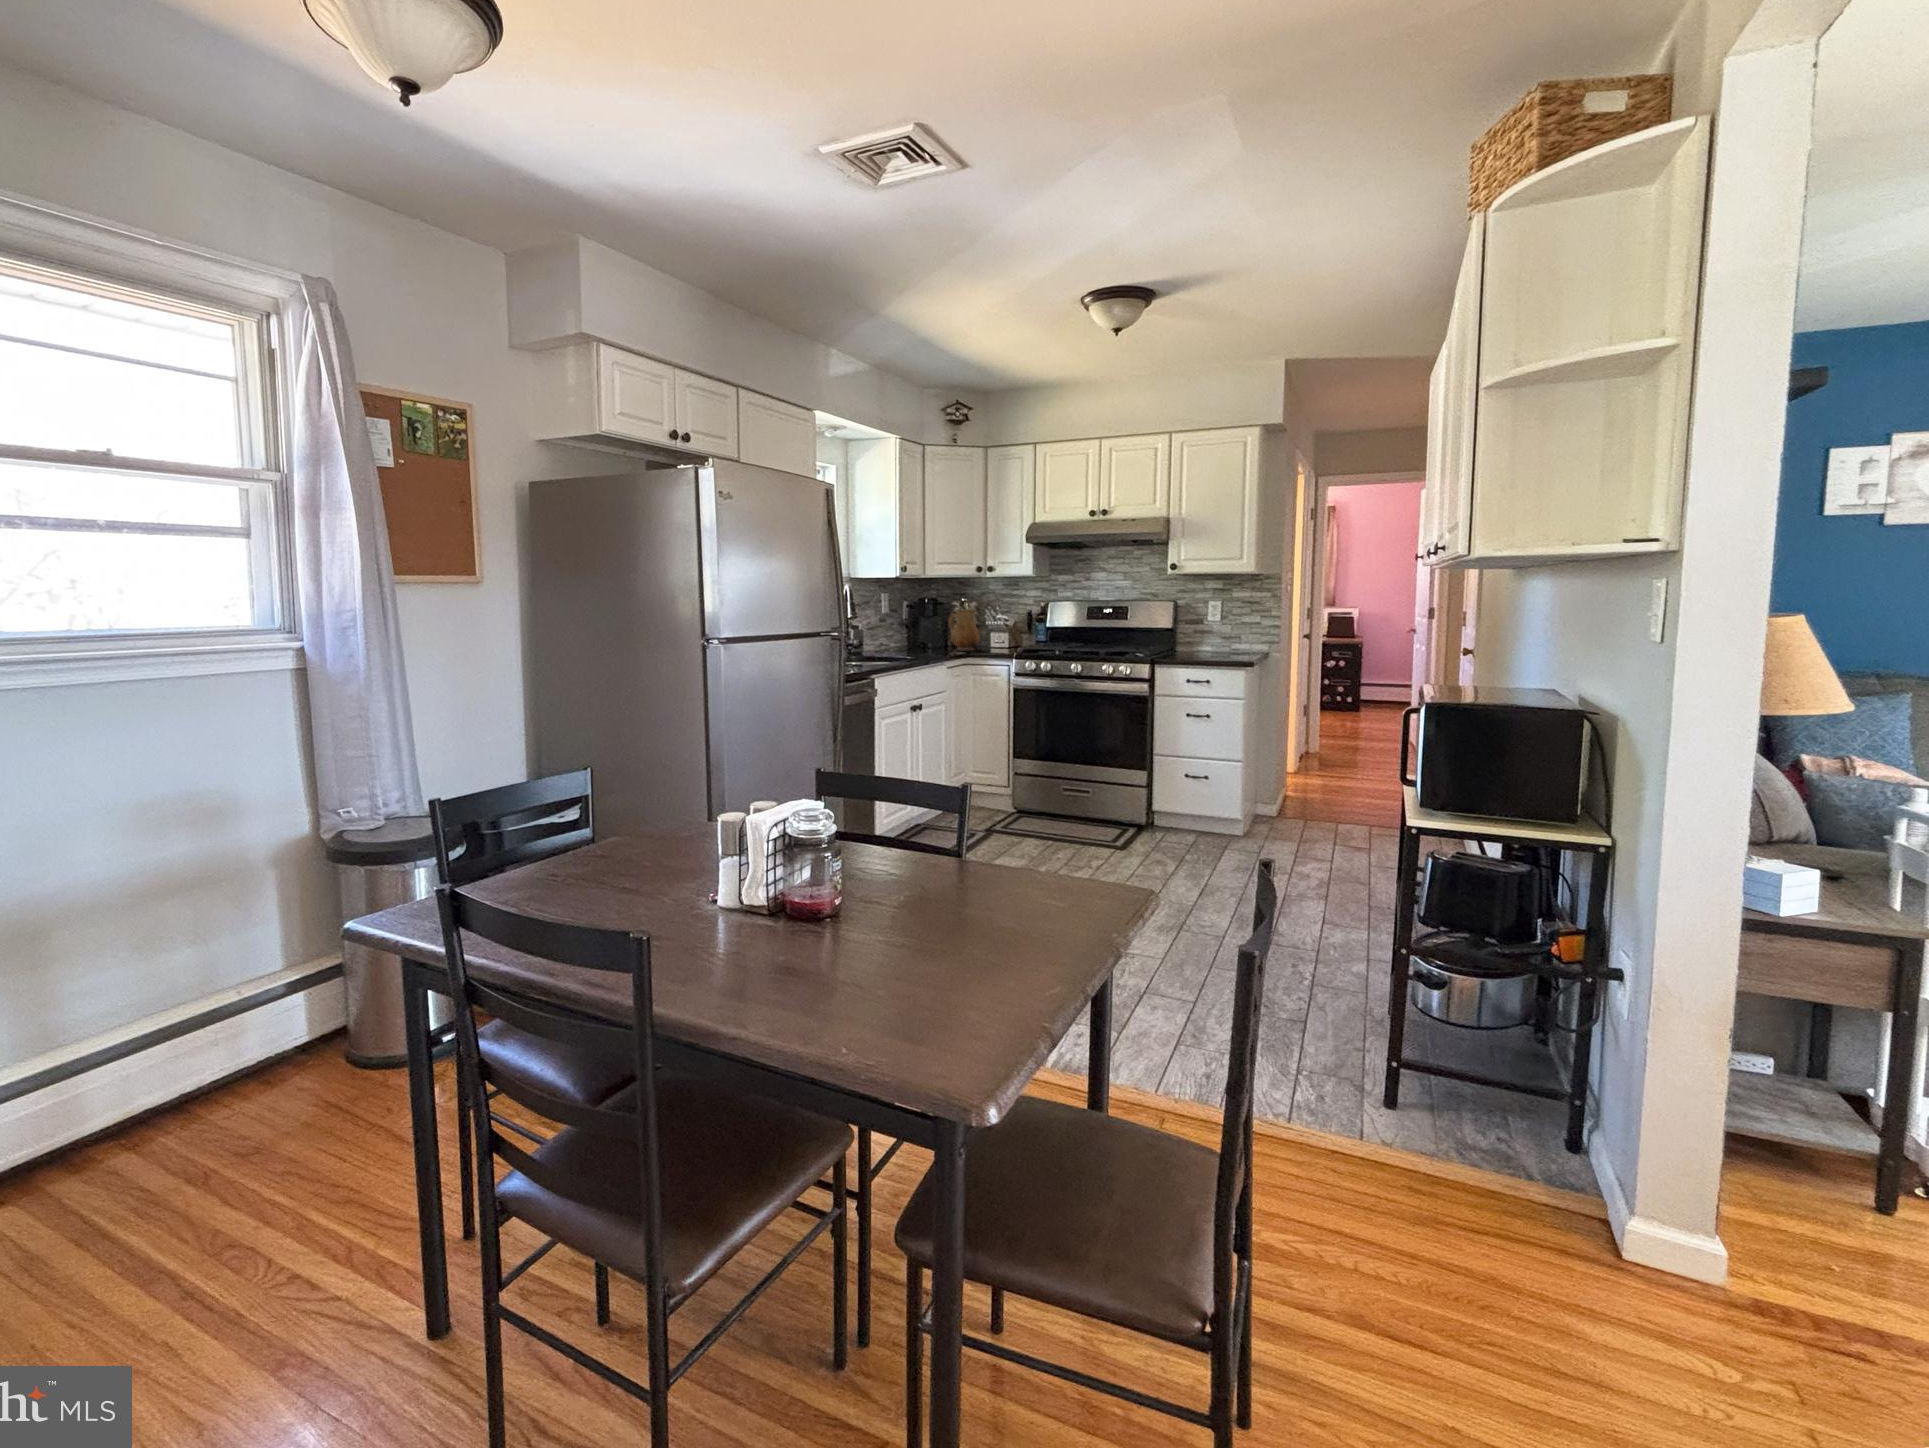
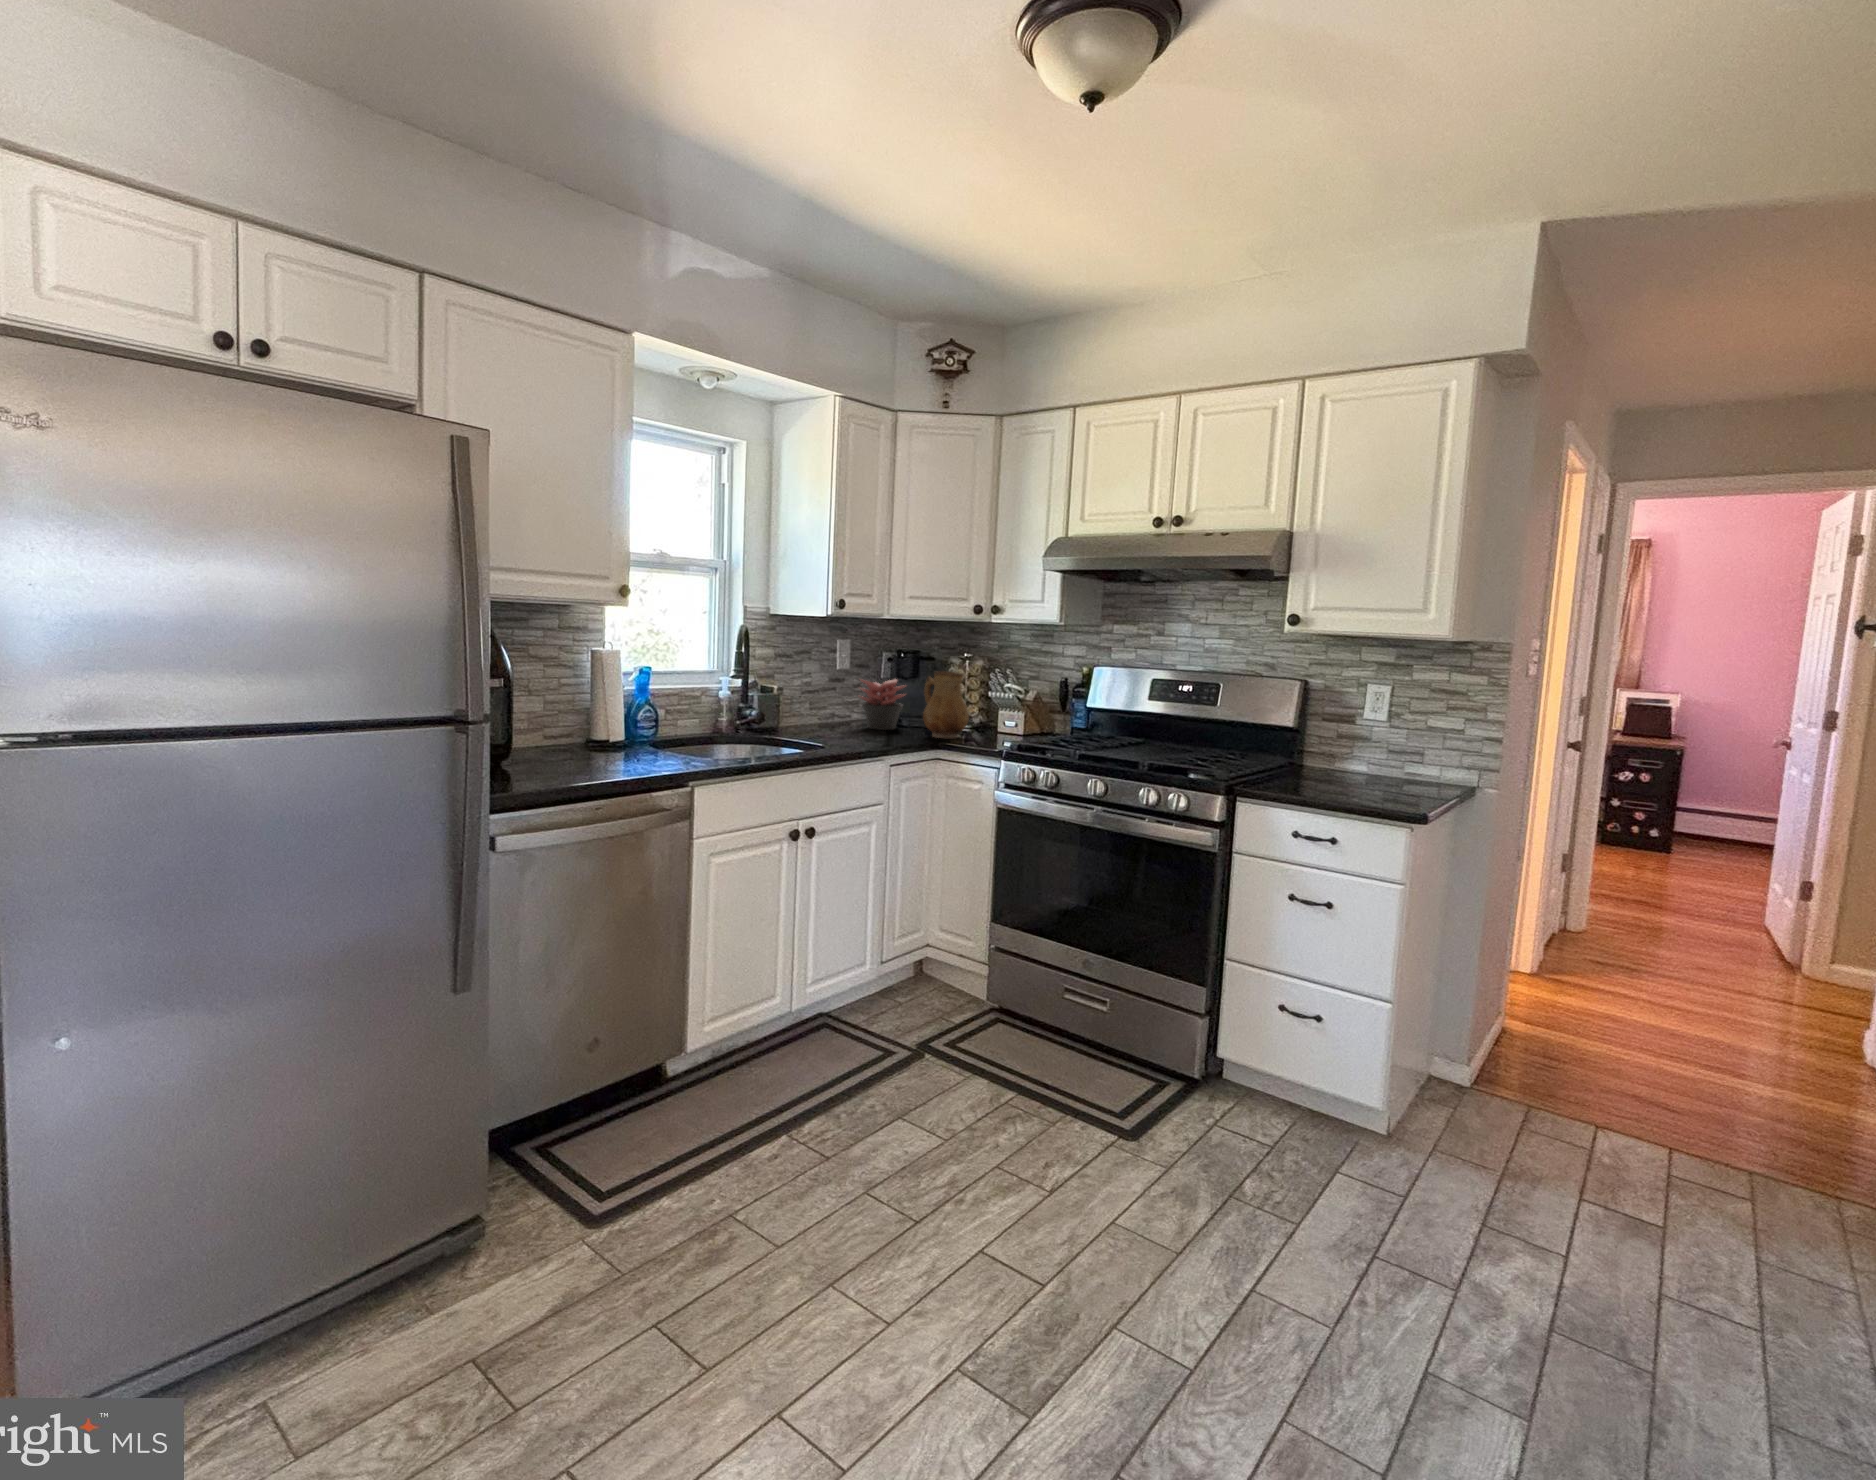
succulent plant: none [902,617,933,649] -> present [860,679,905,730]

